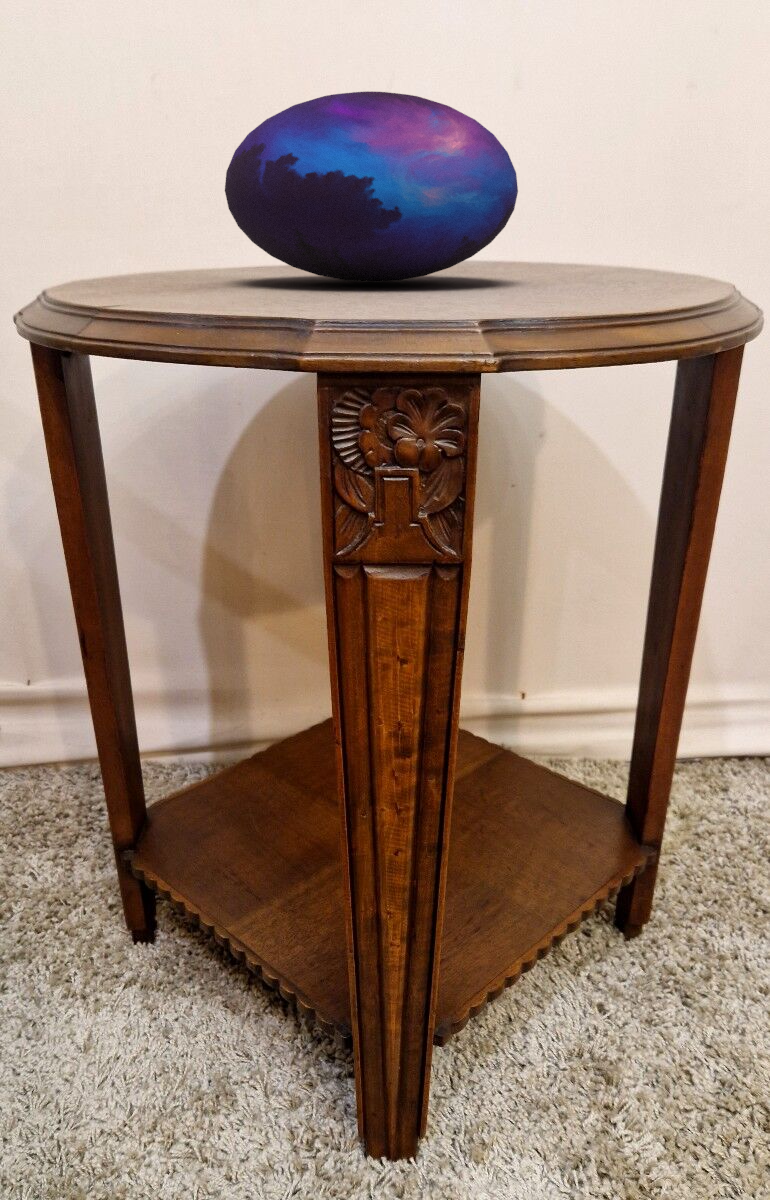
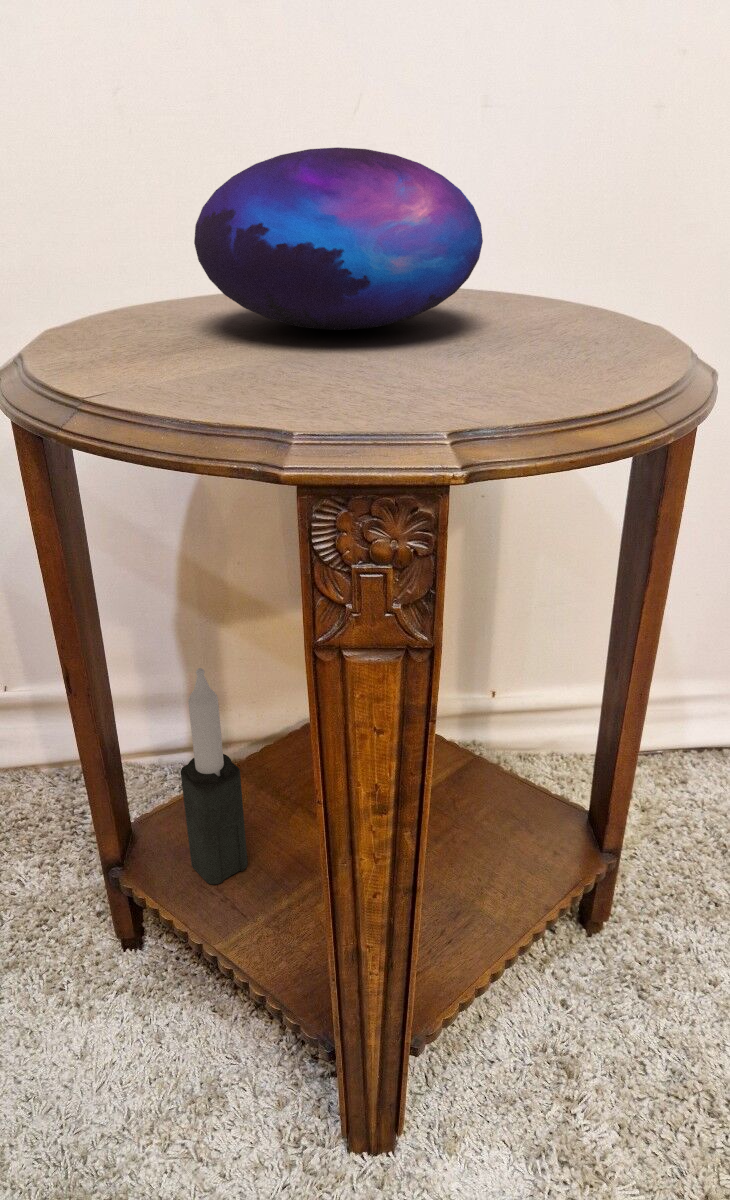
candle: none [199,634,267,870] -> present [180,668,248,884]

